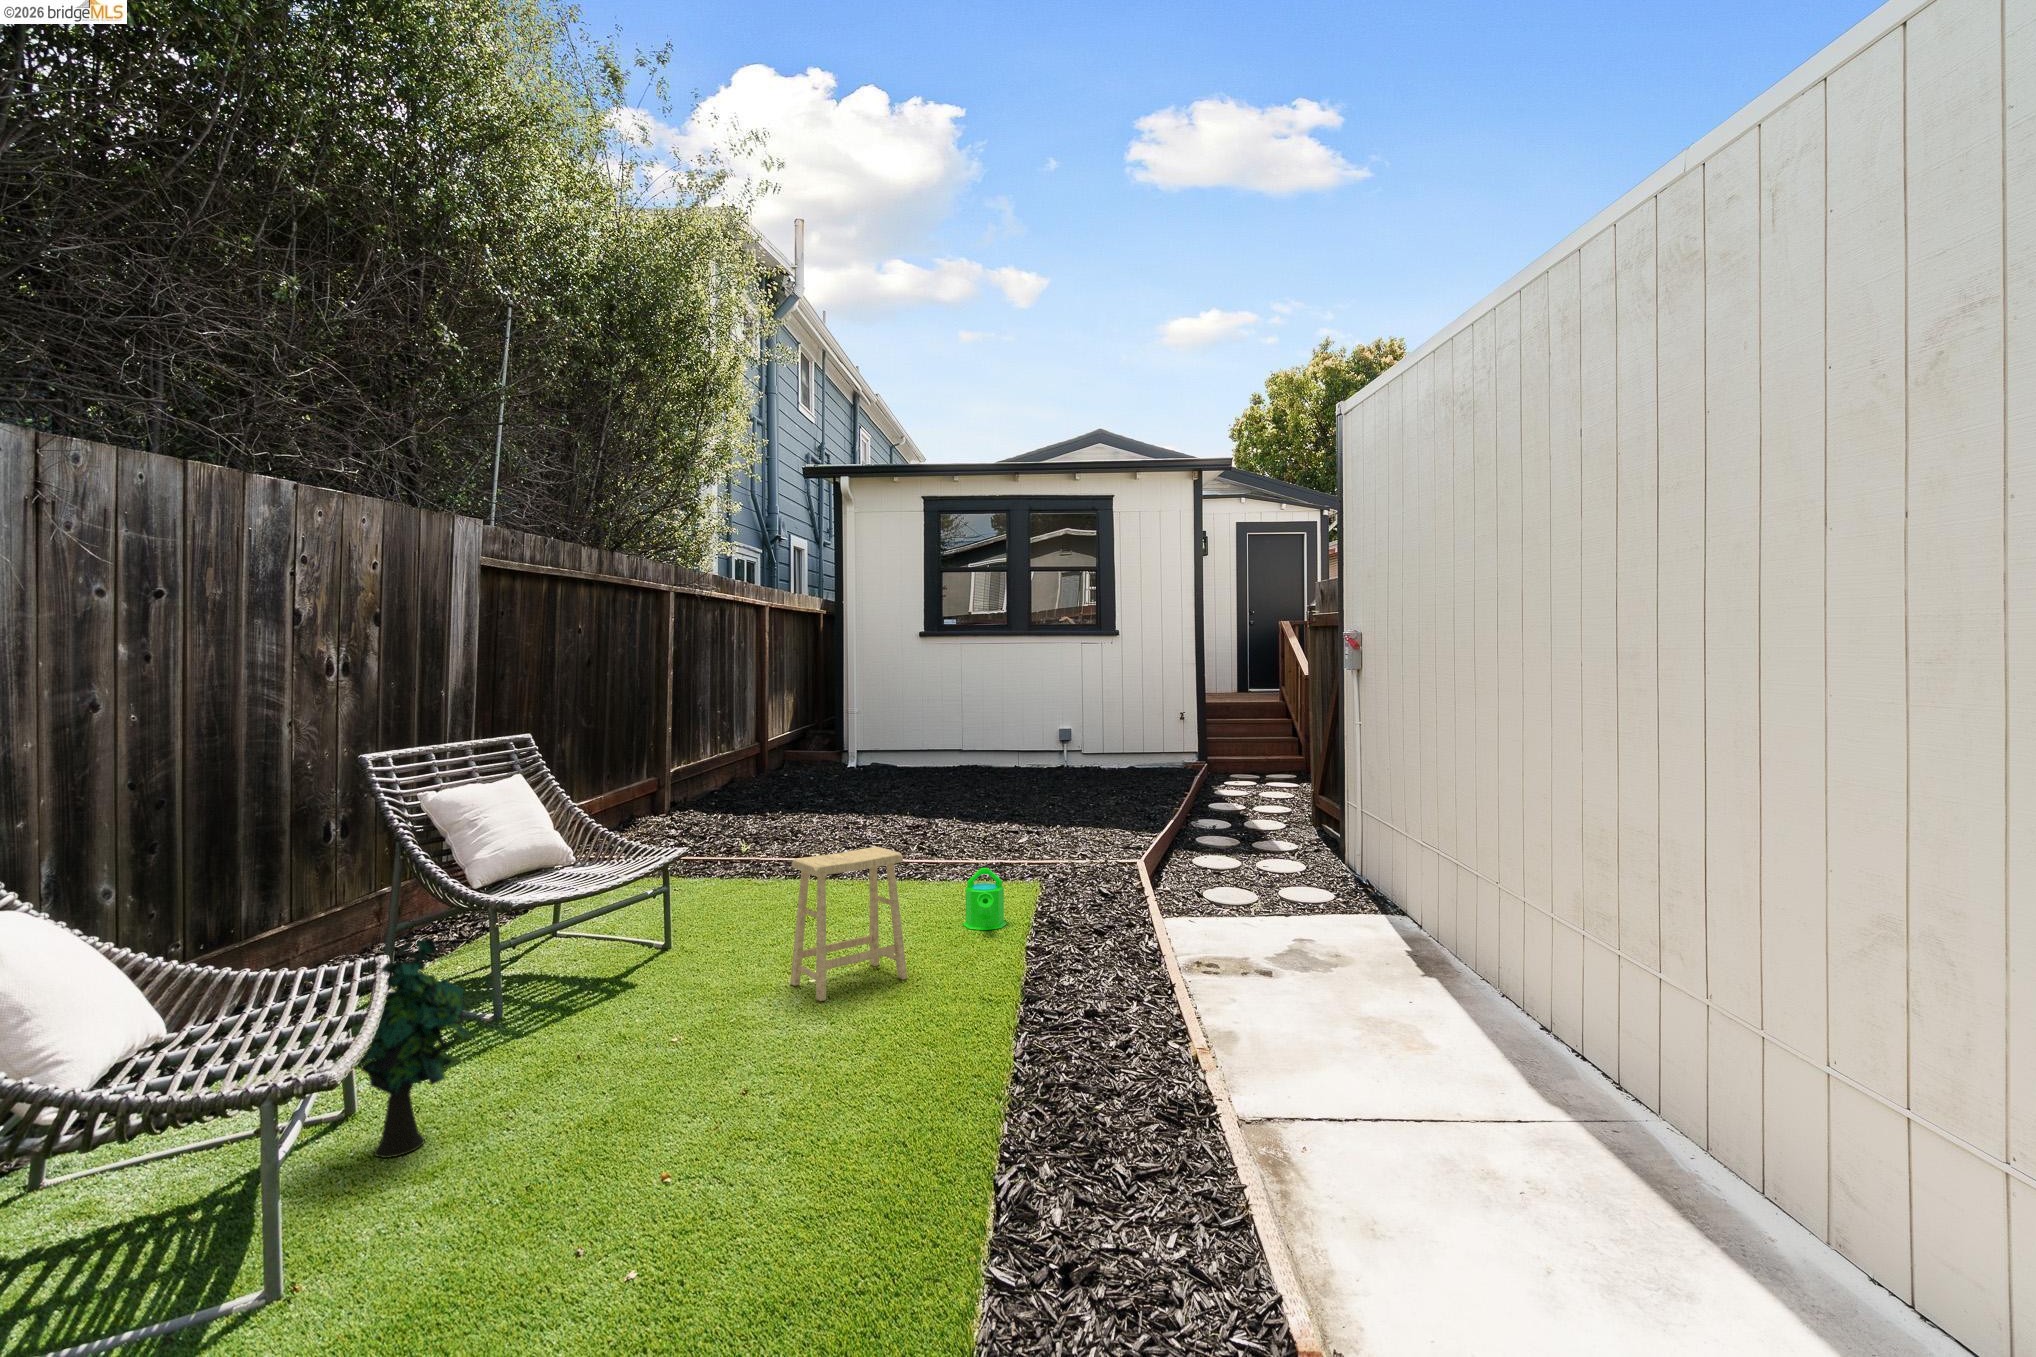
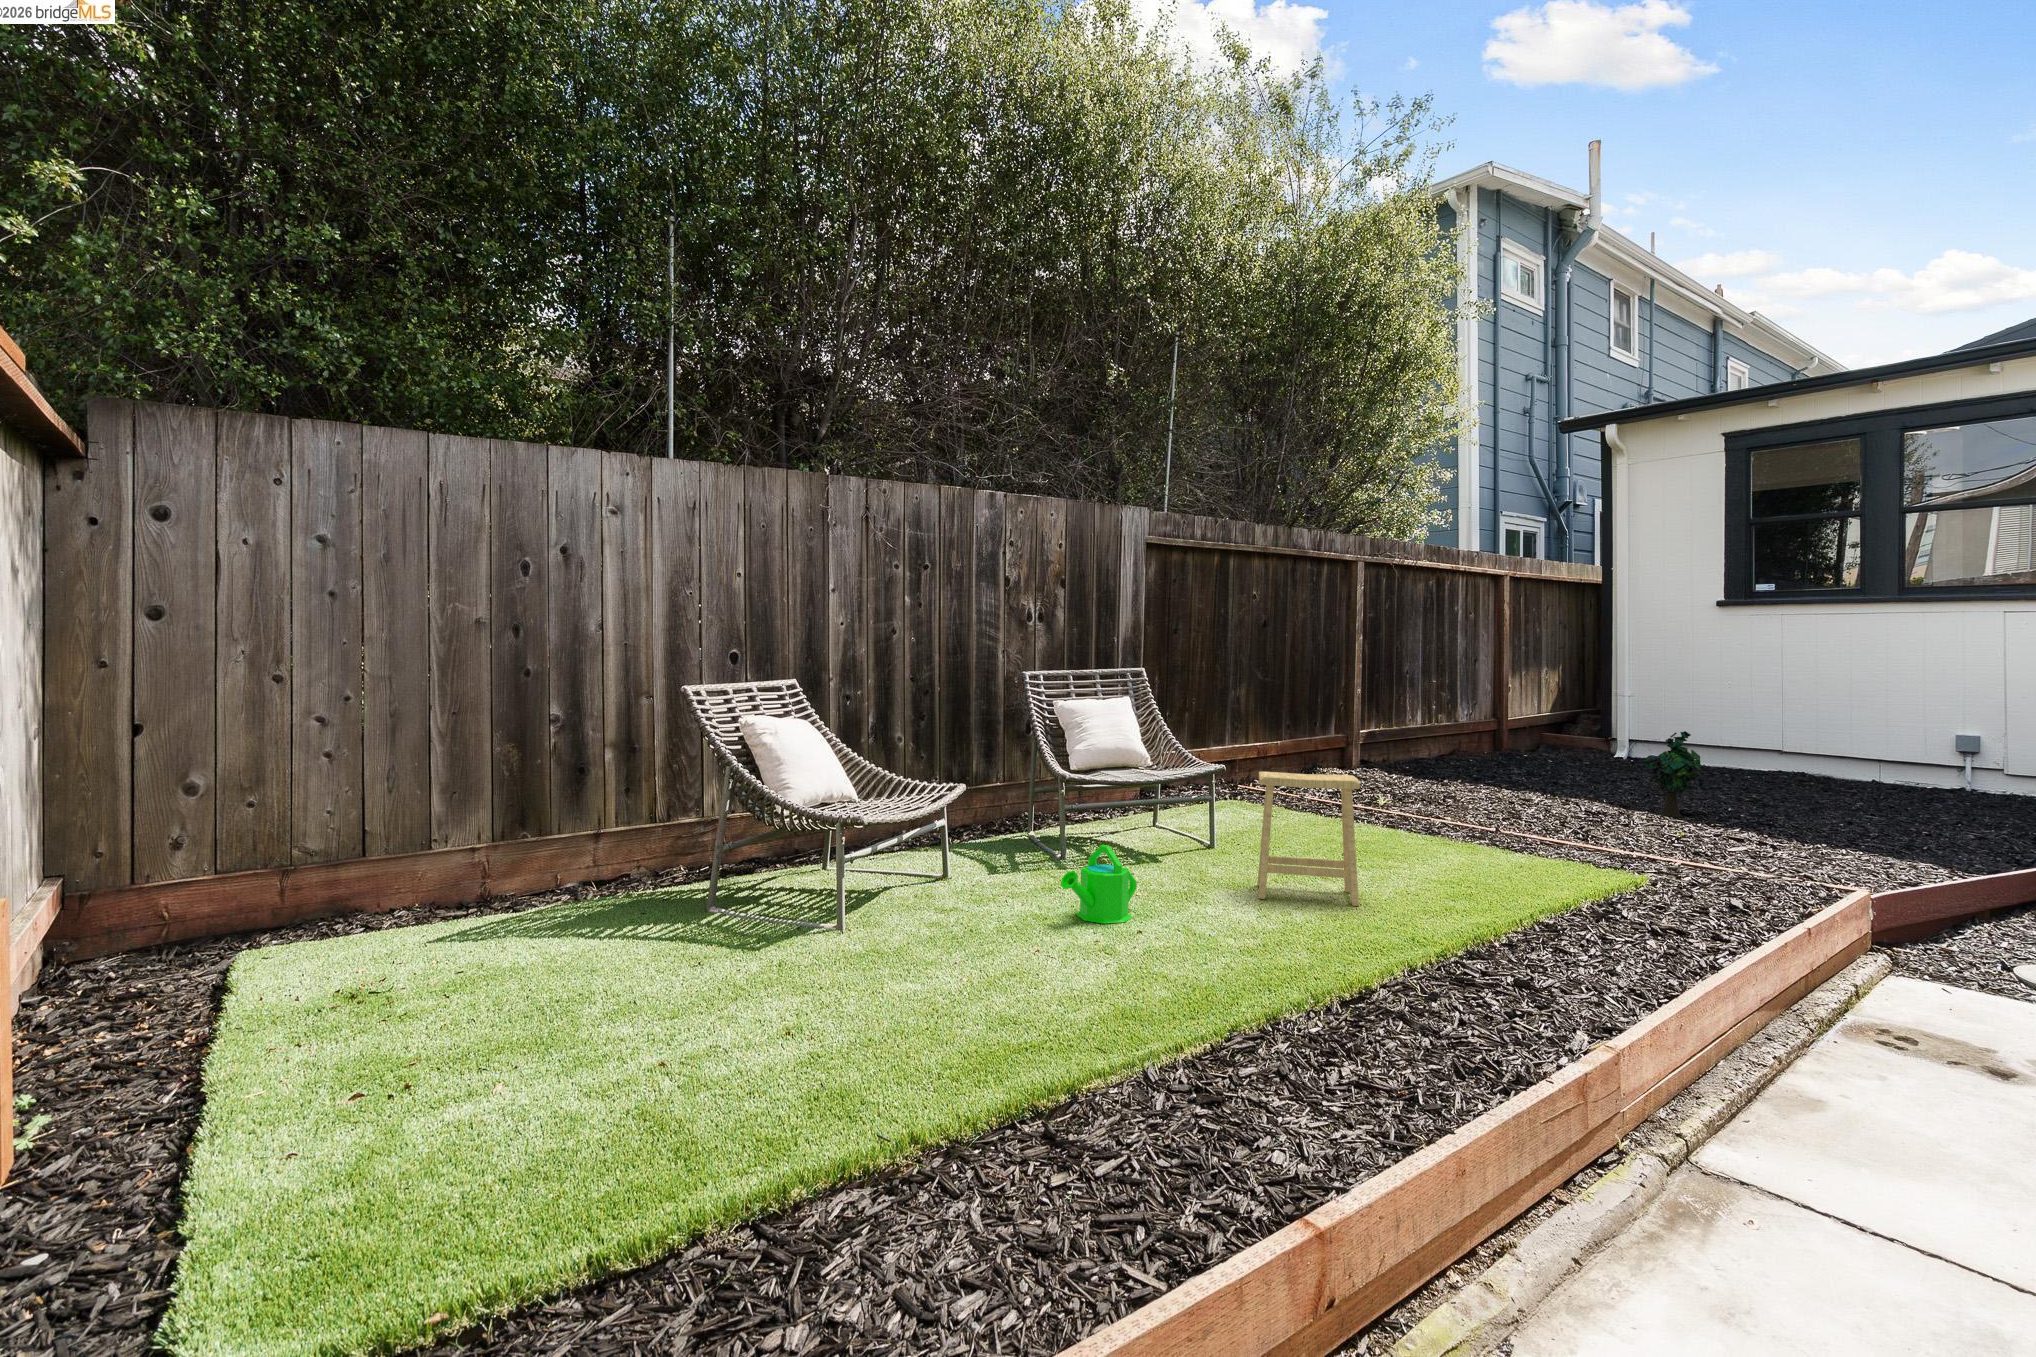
watering can: present [963,868,1007,930] -> present [1061,845,1137,924]
decorative plant: present [357,938,471,1158] -> present [1644,731,1702,817]

